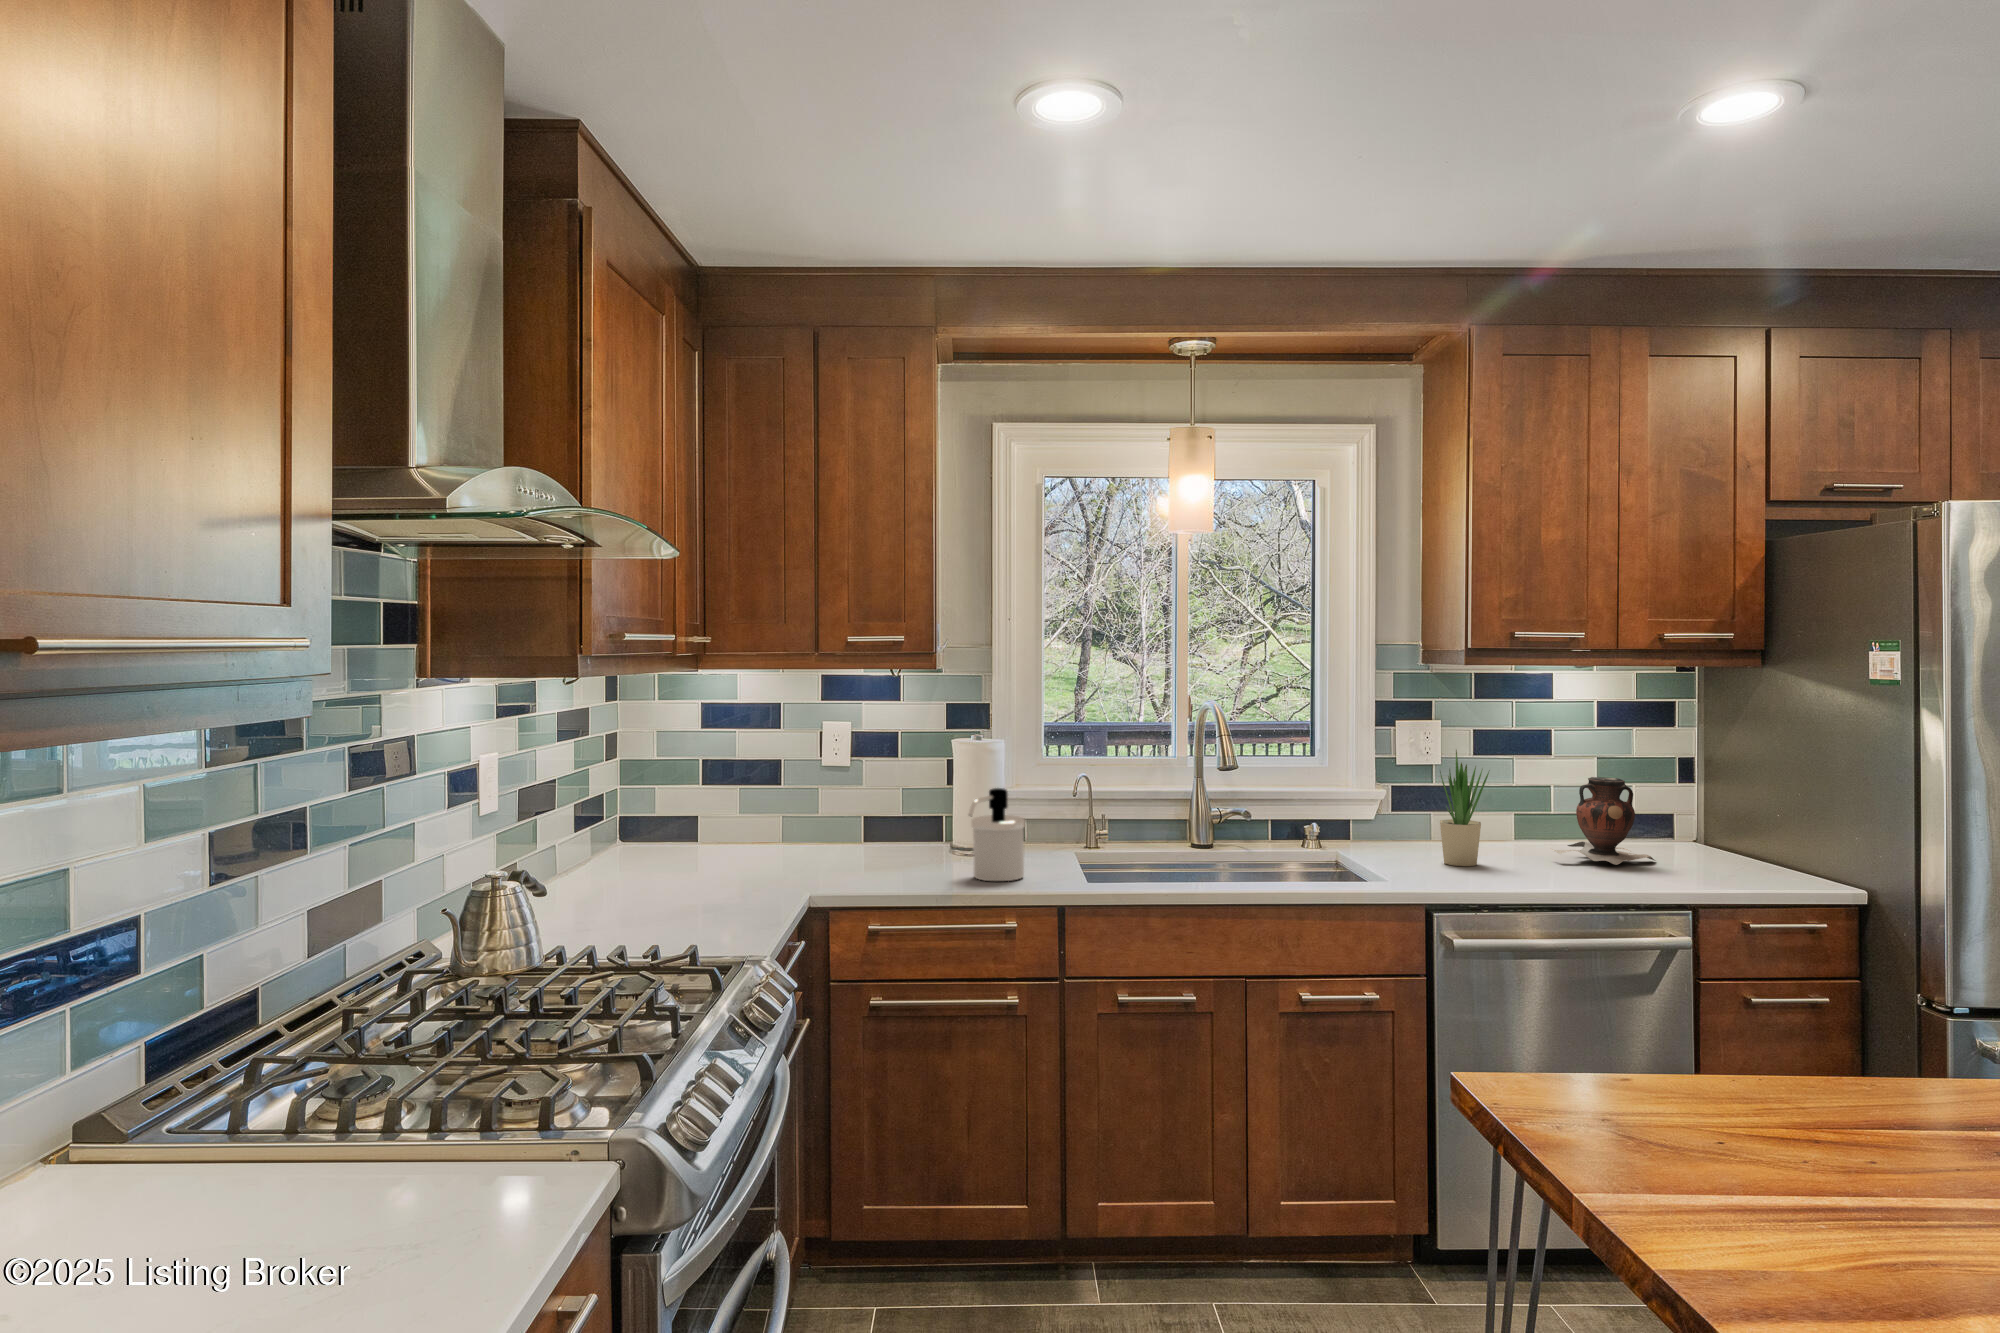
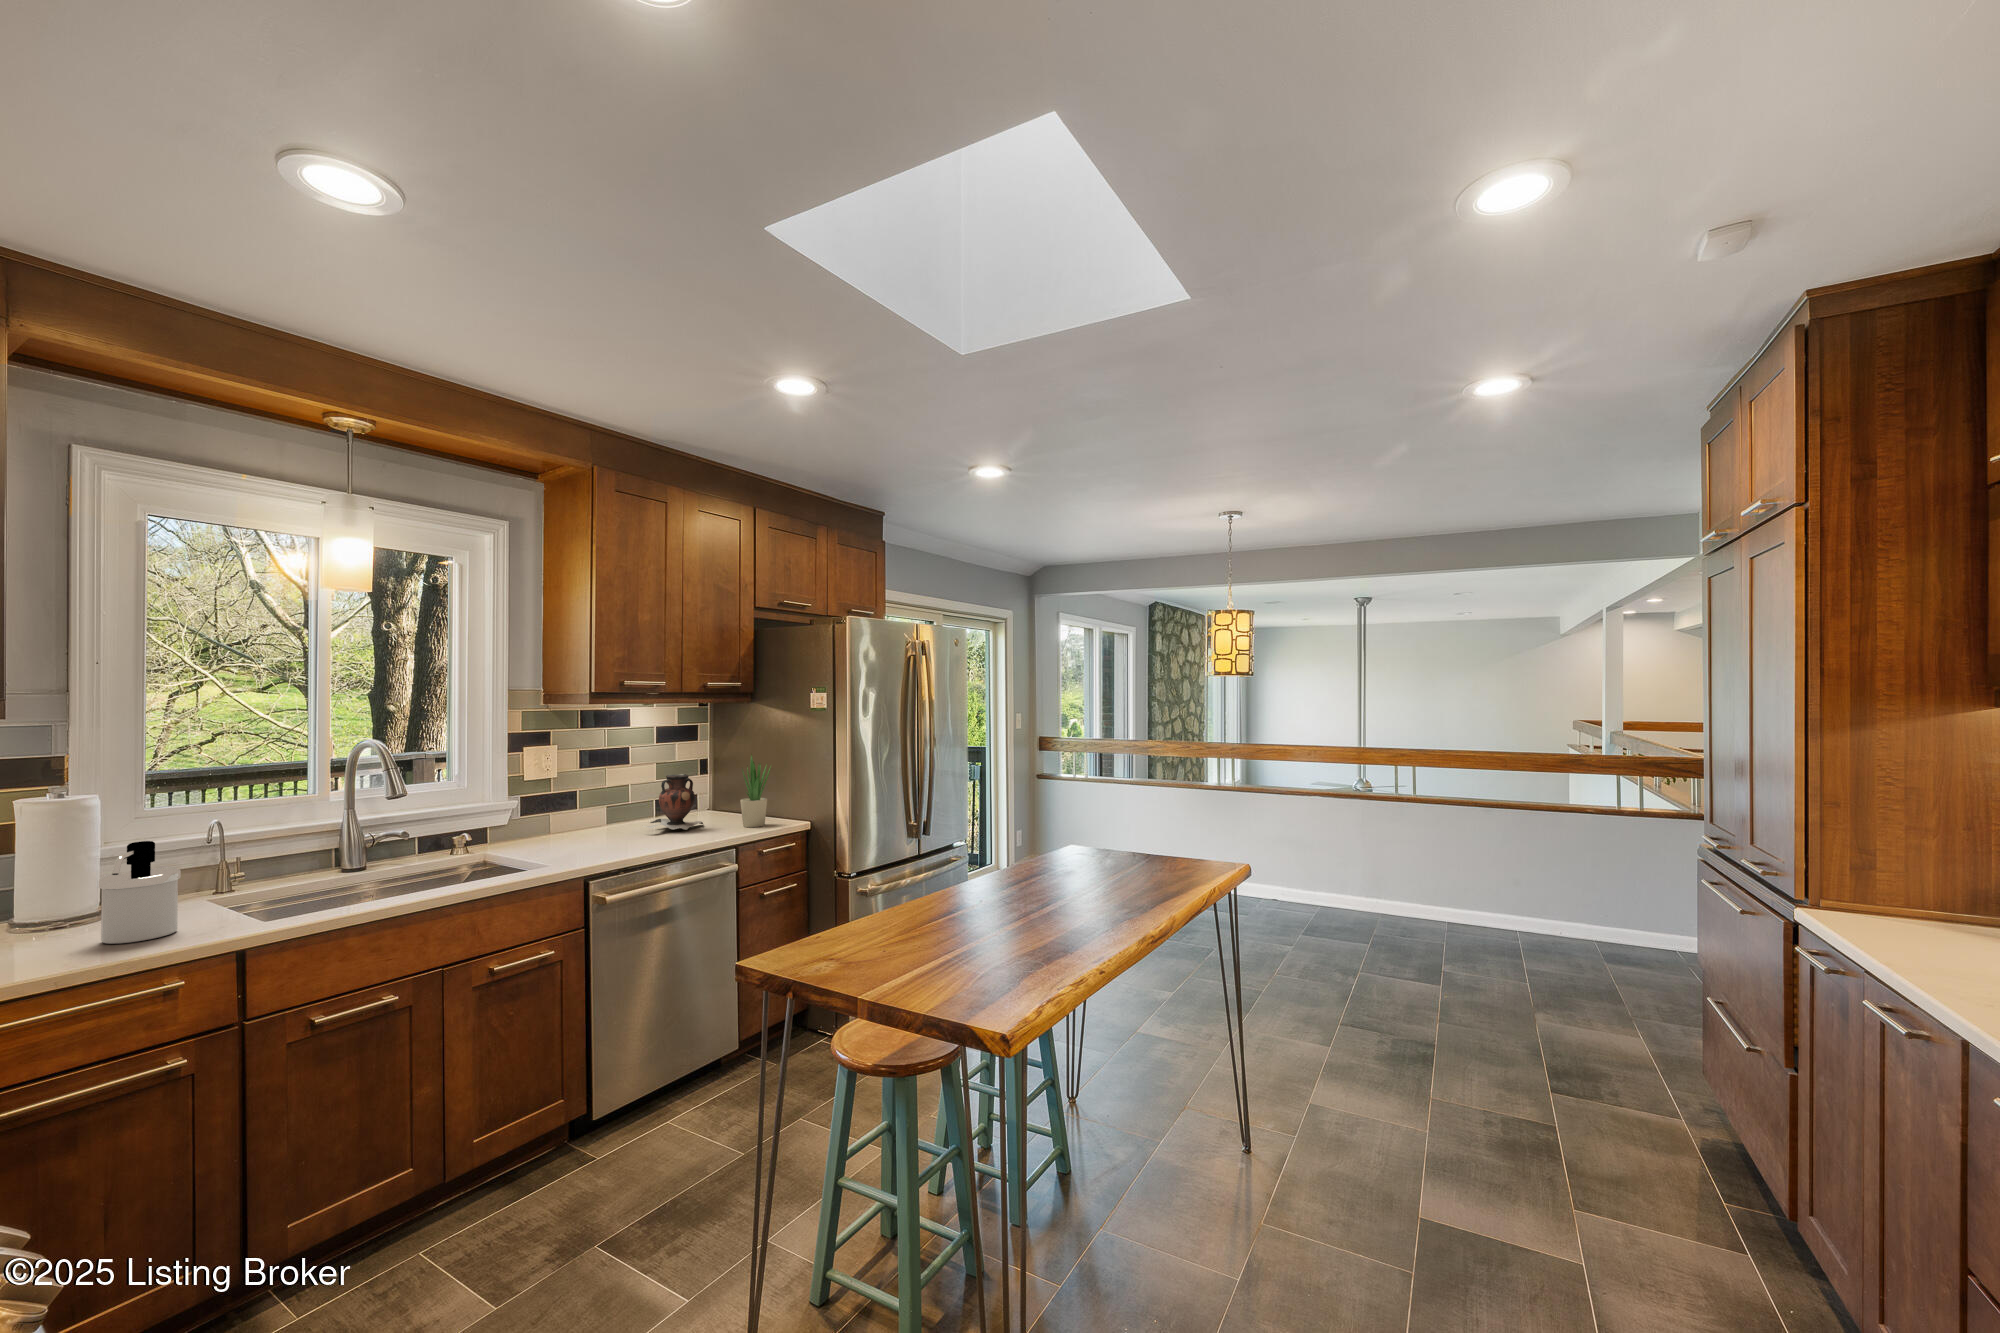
potted plant: present [1440,750,1489,866] -> present [740,753,771,827]

